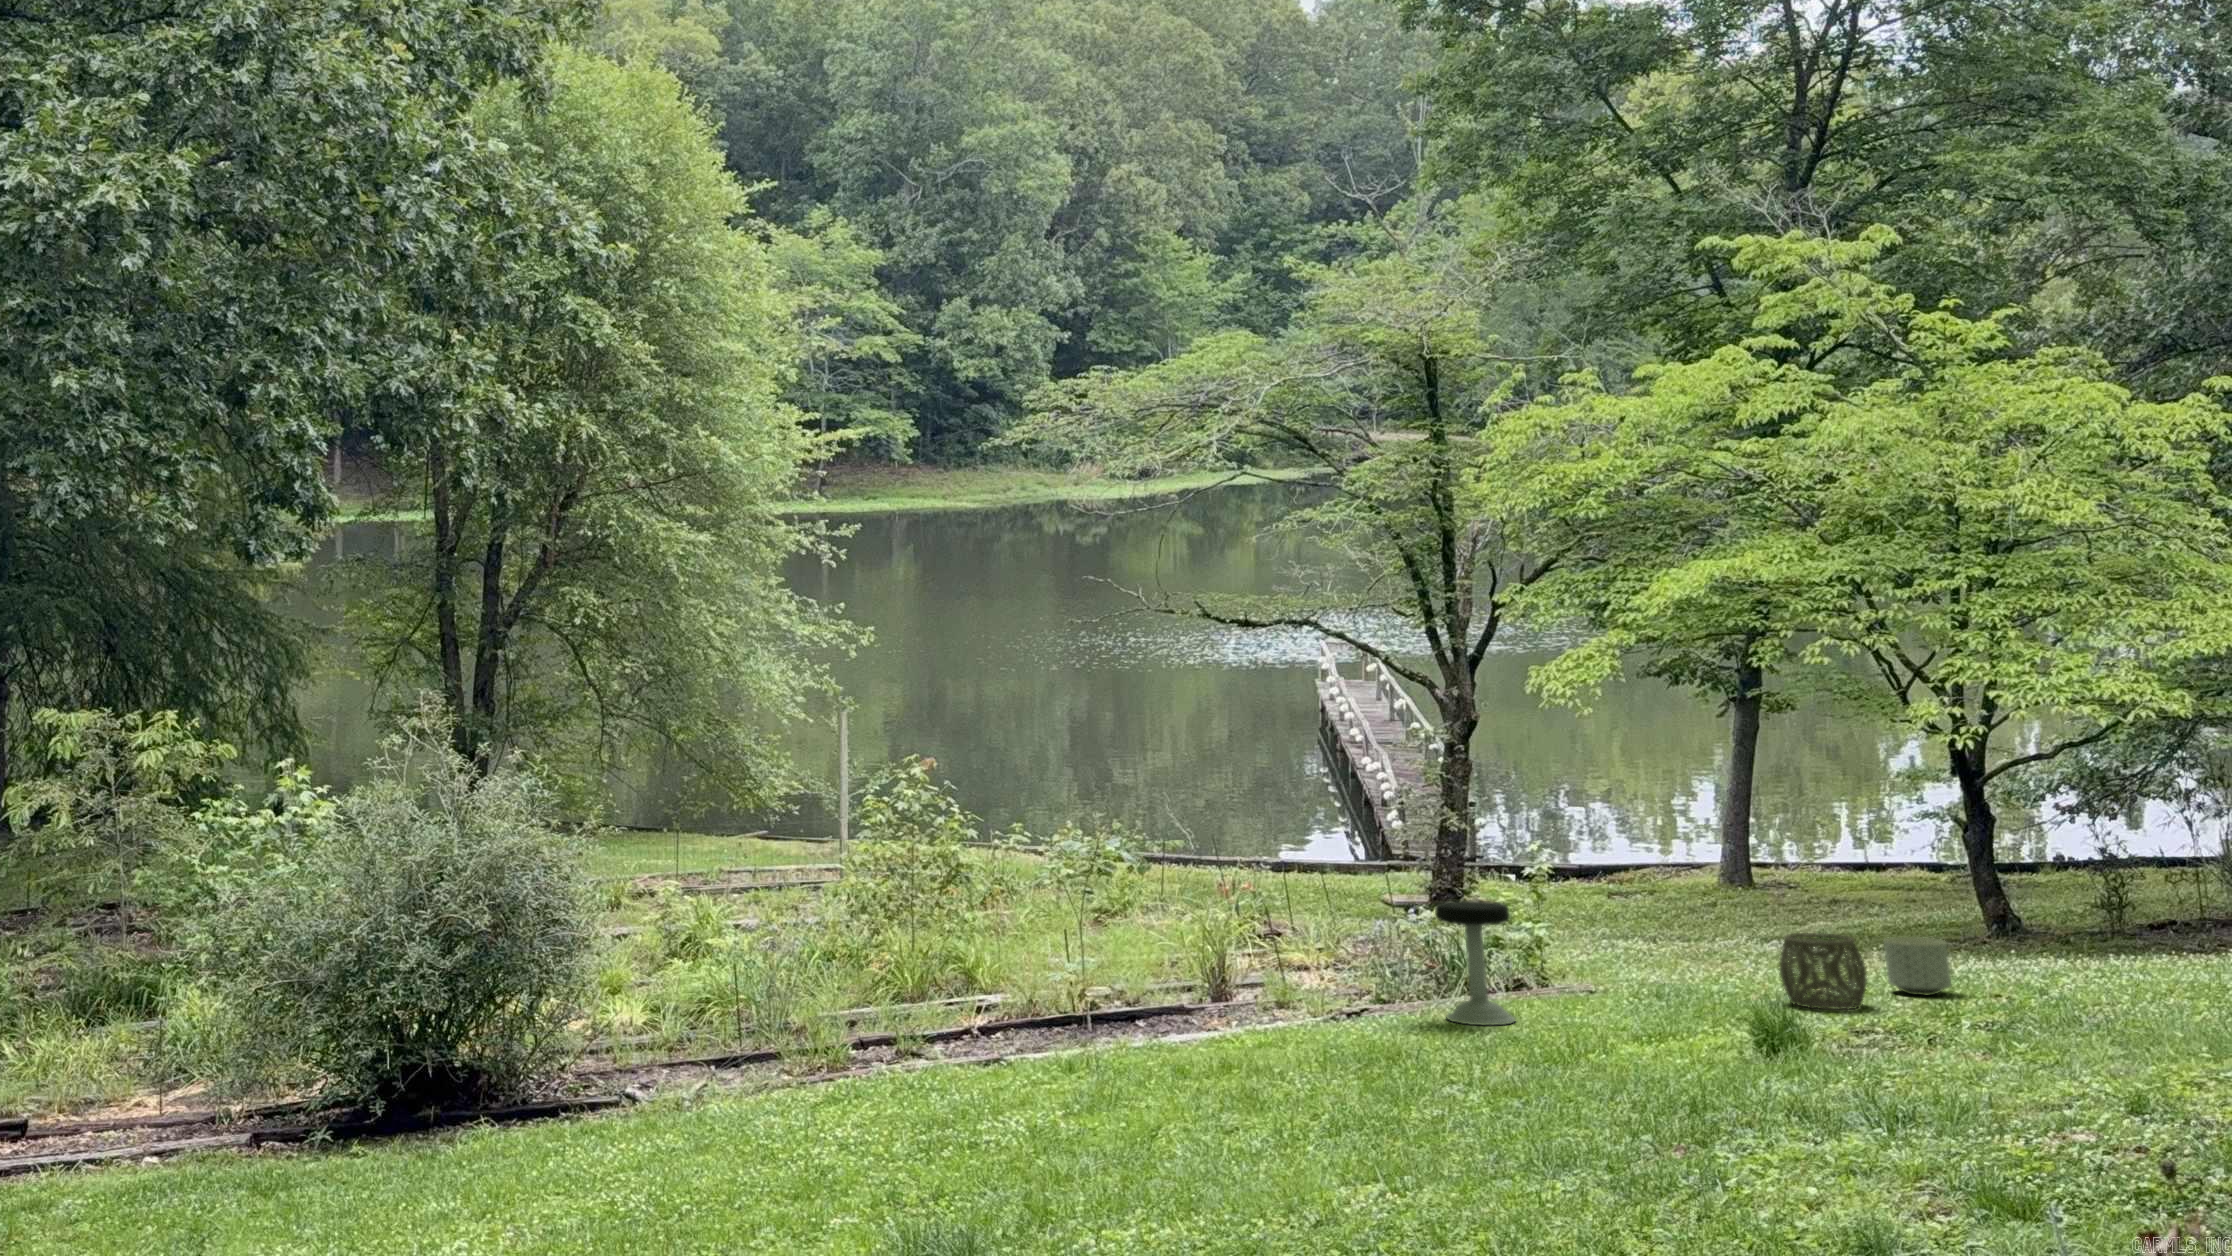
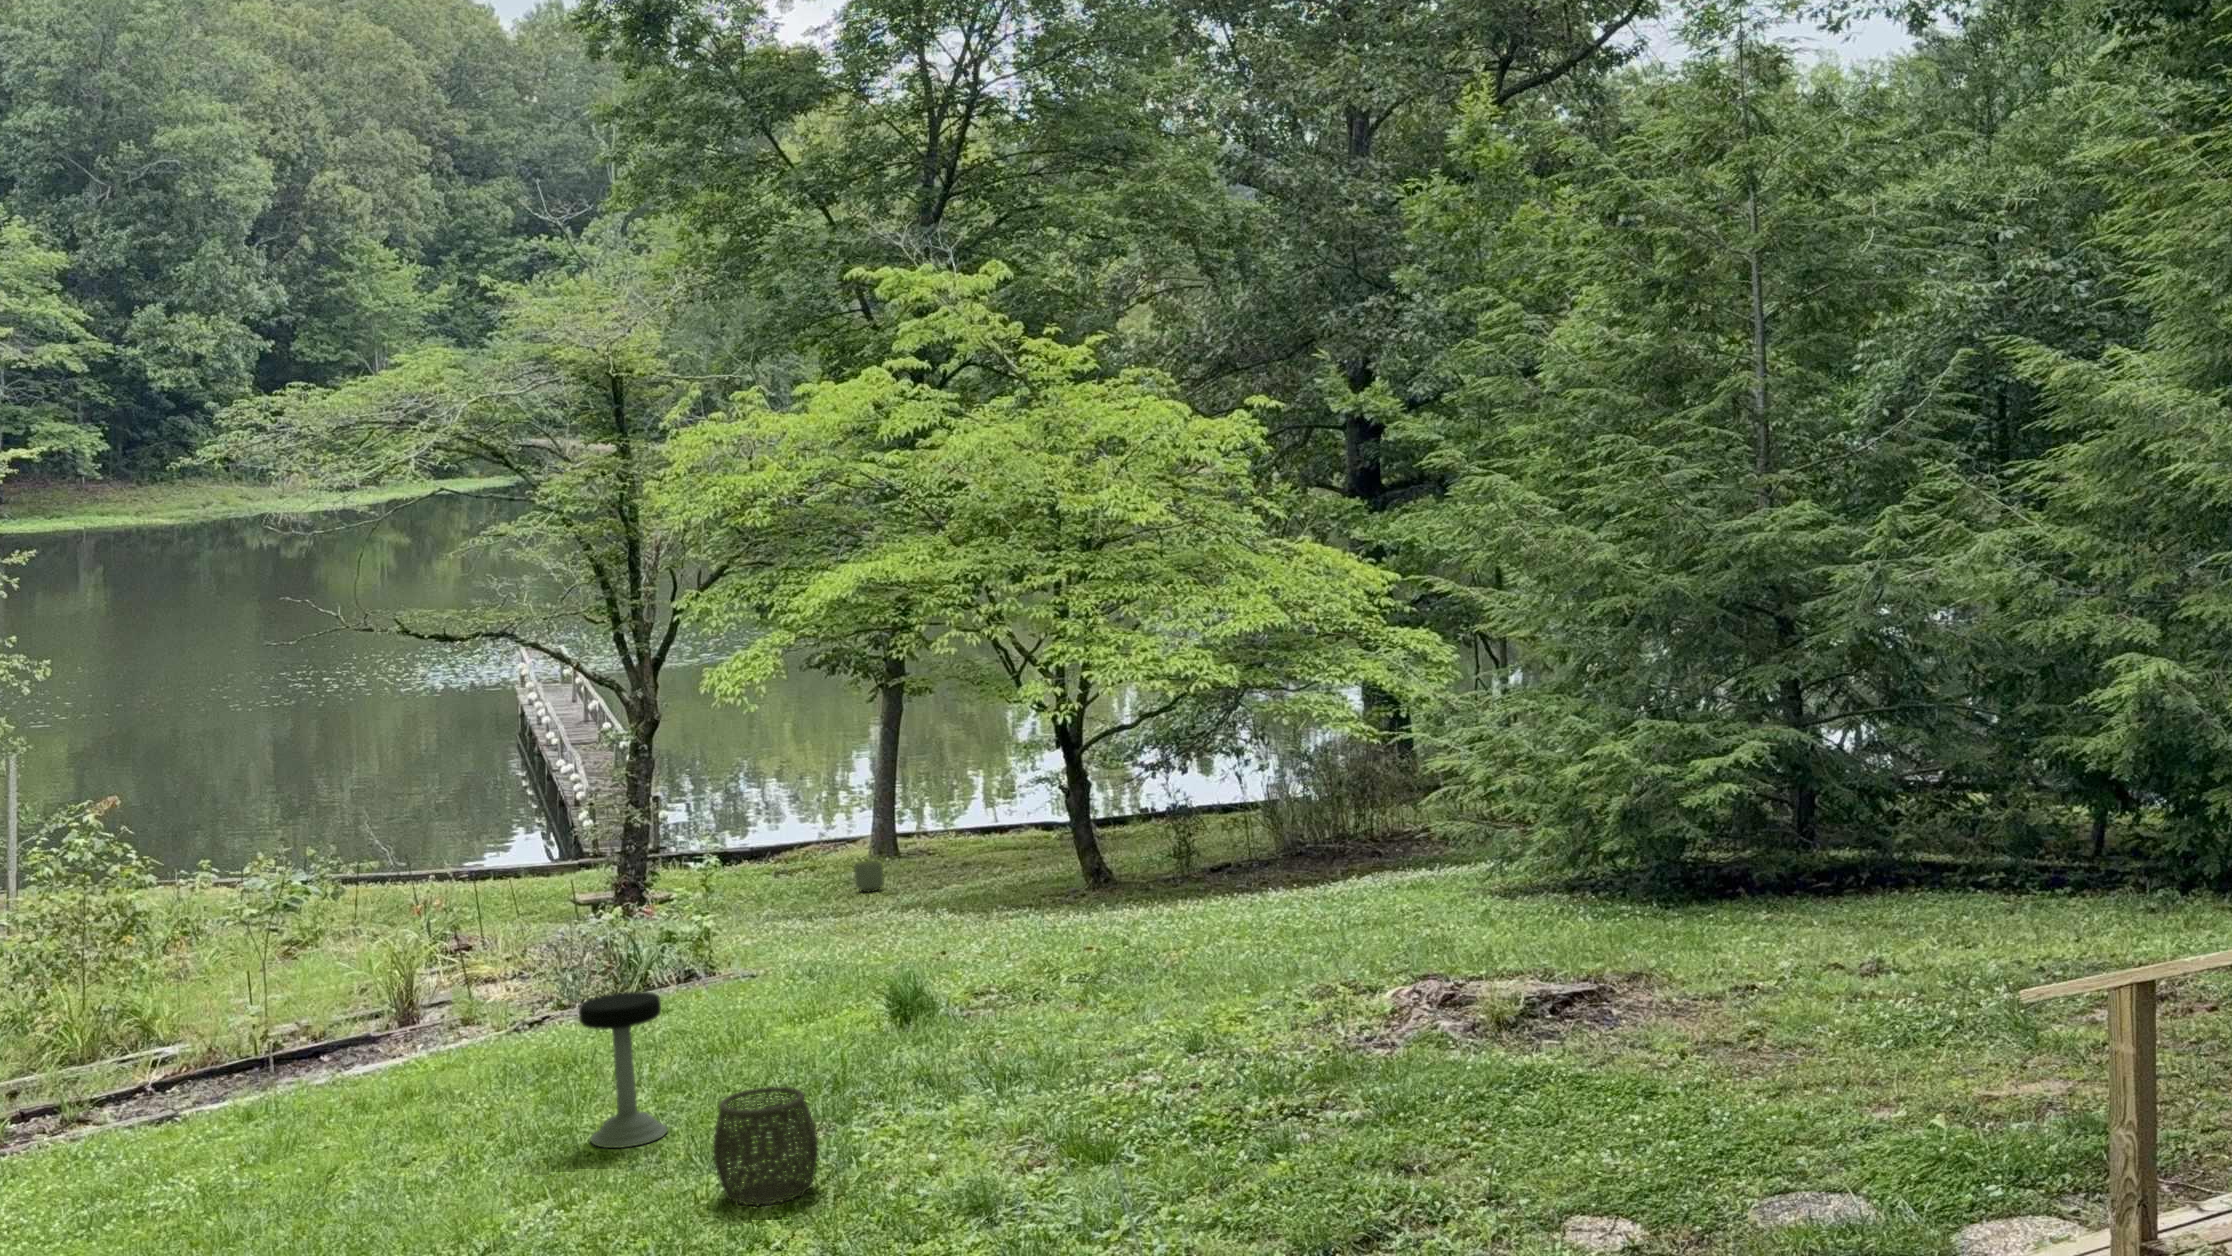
woven basket: present [1779,933,1867,1010] -> present [713,1087,818,1206]
planter: present [1884,937,1951,995] -> present [854,861,884,892]

